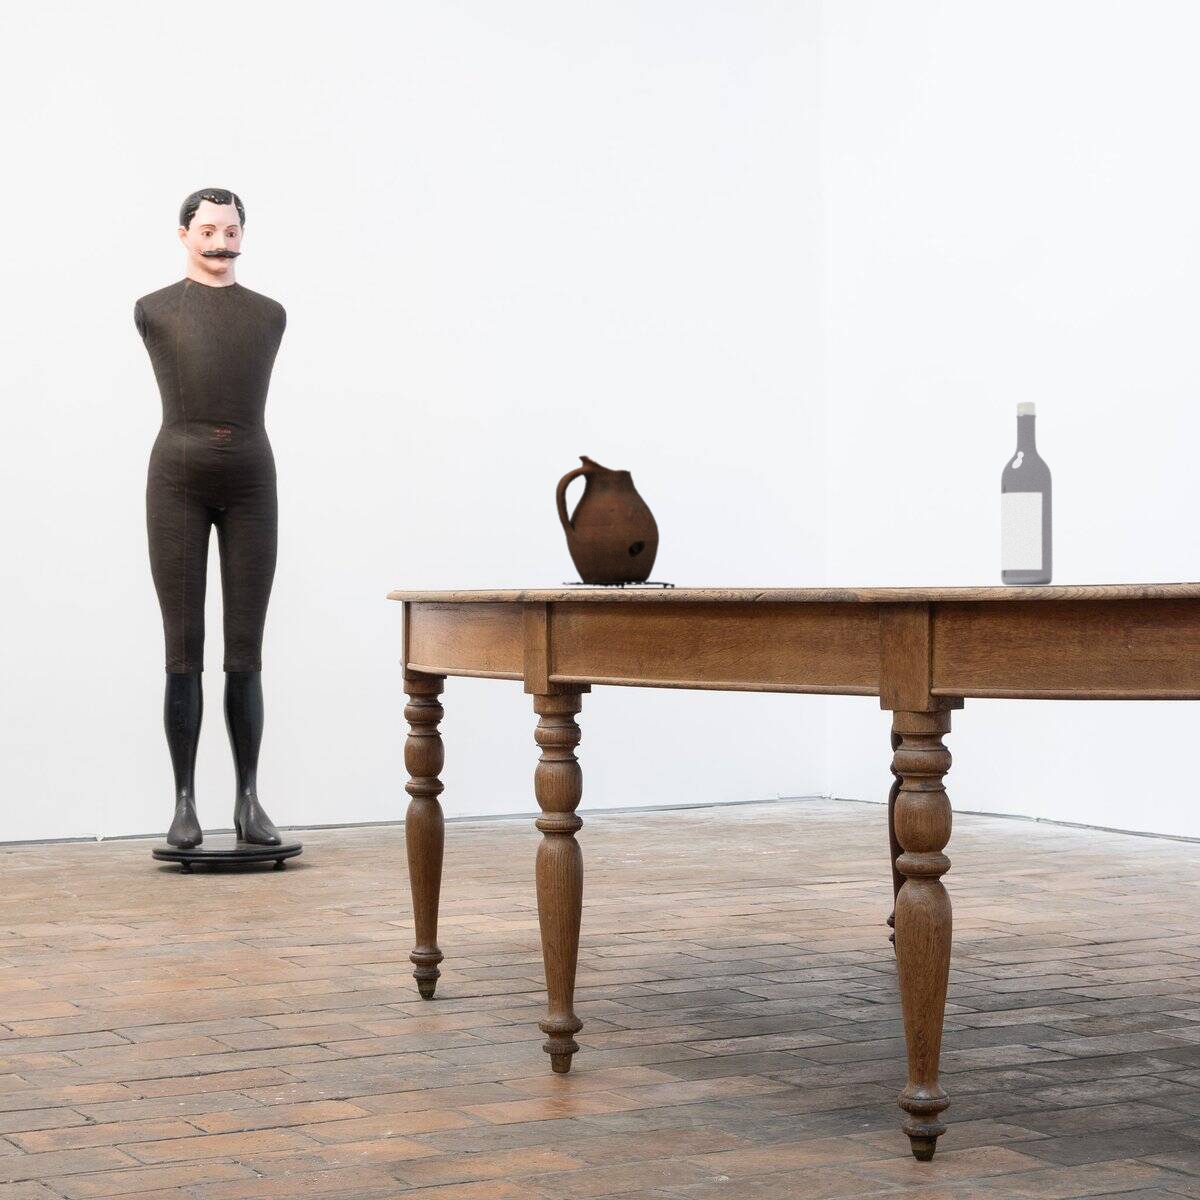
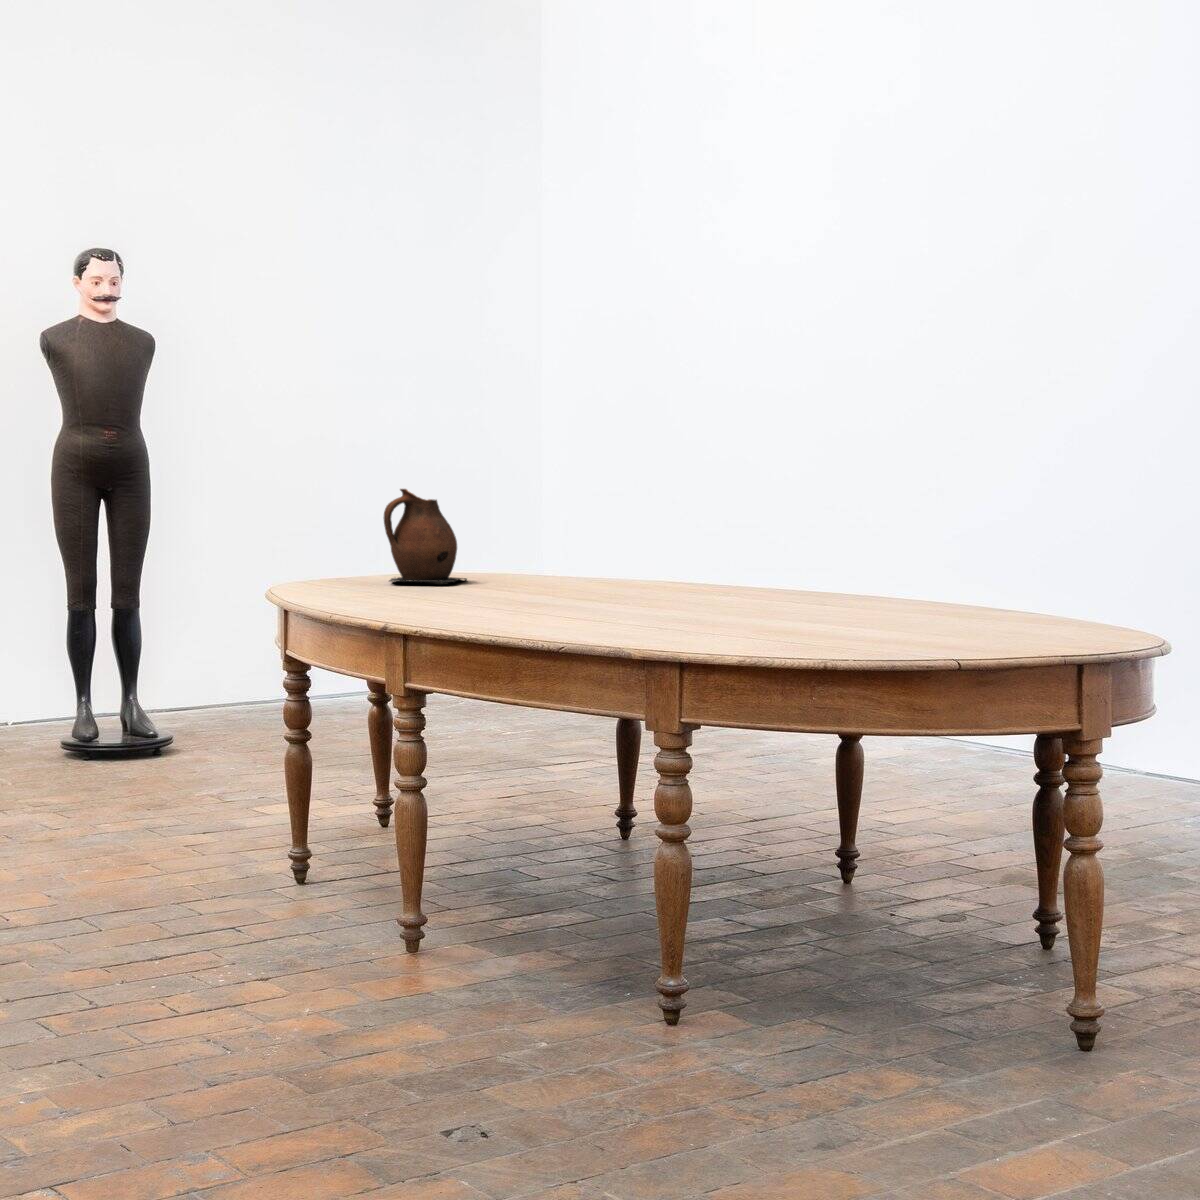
wine bottle: present [1001,402,1052,585] -> none [704,473,739,599]

